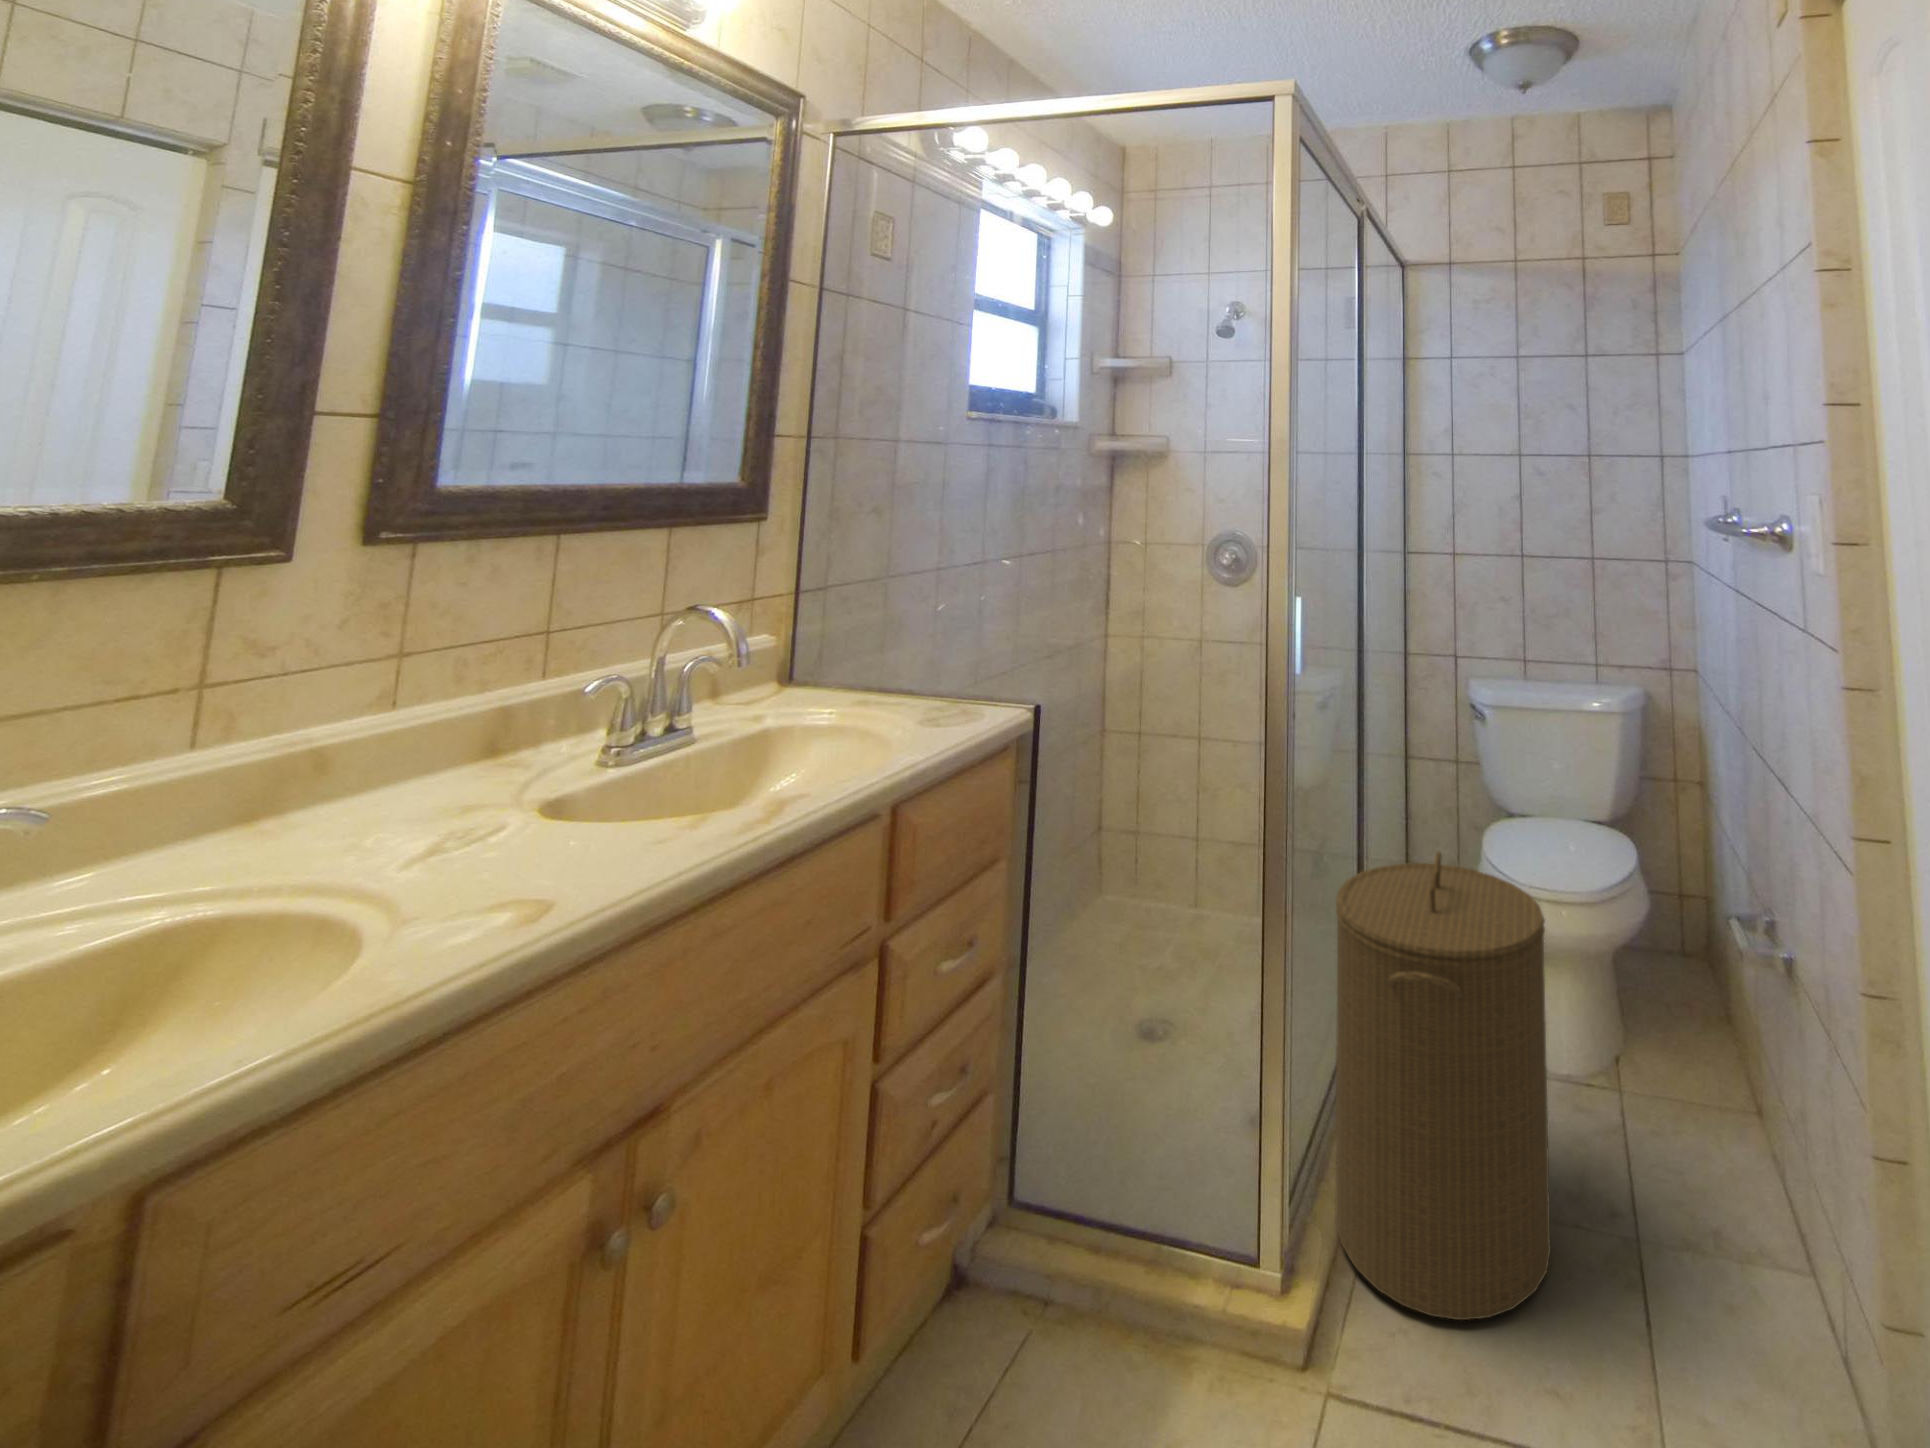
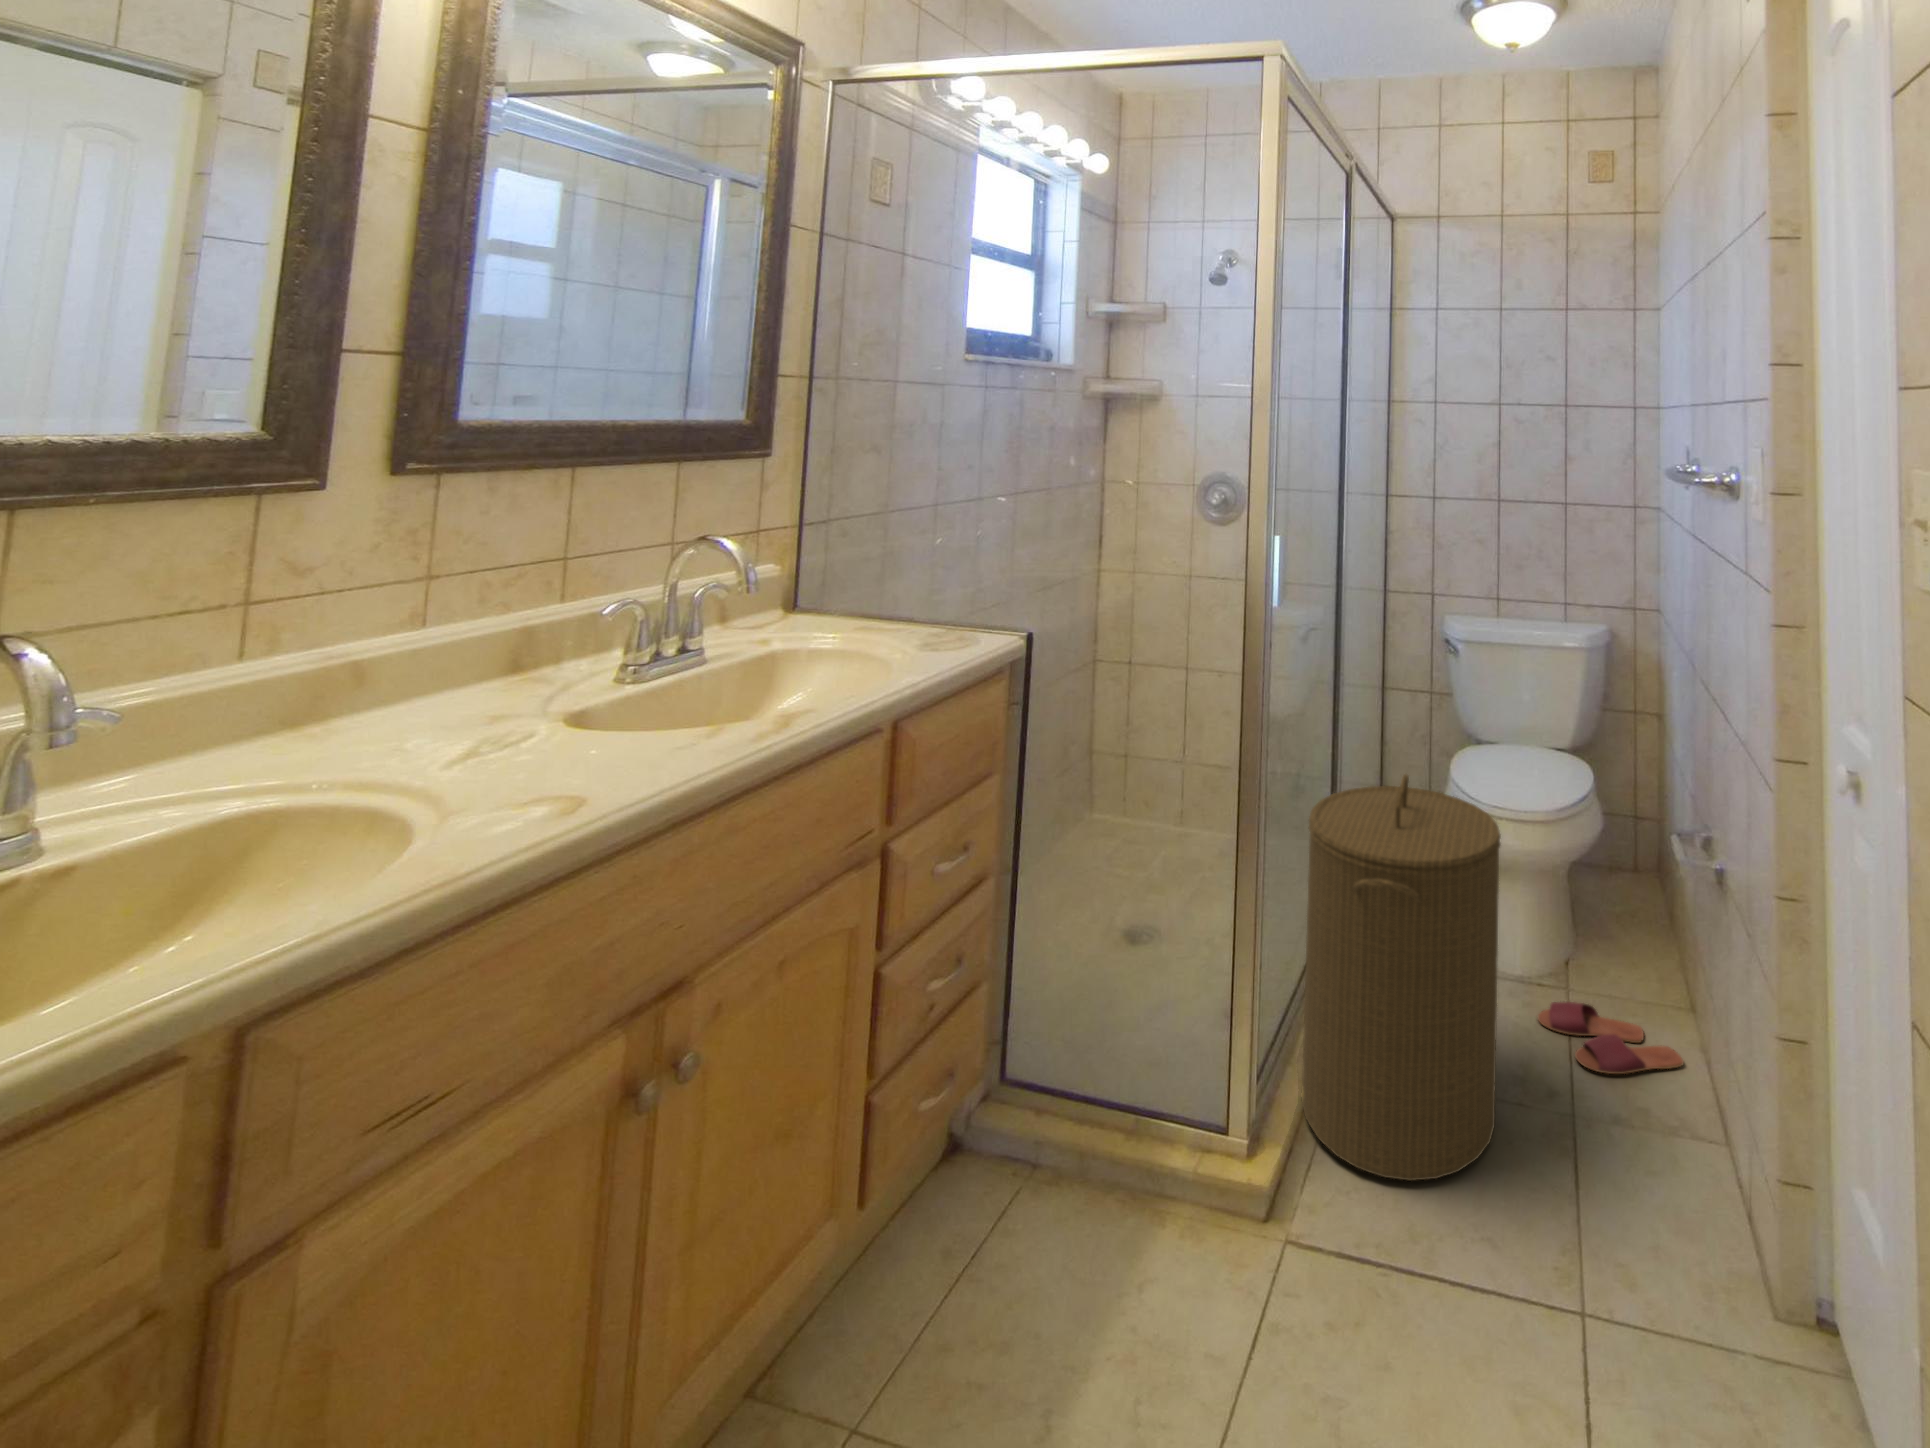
slippers: none [1587,1102,1753,1188] -> present [1538,1002,1683,1074]

